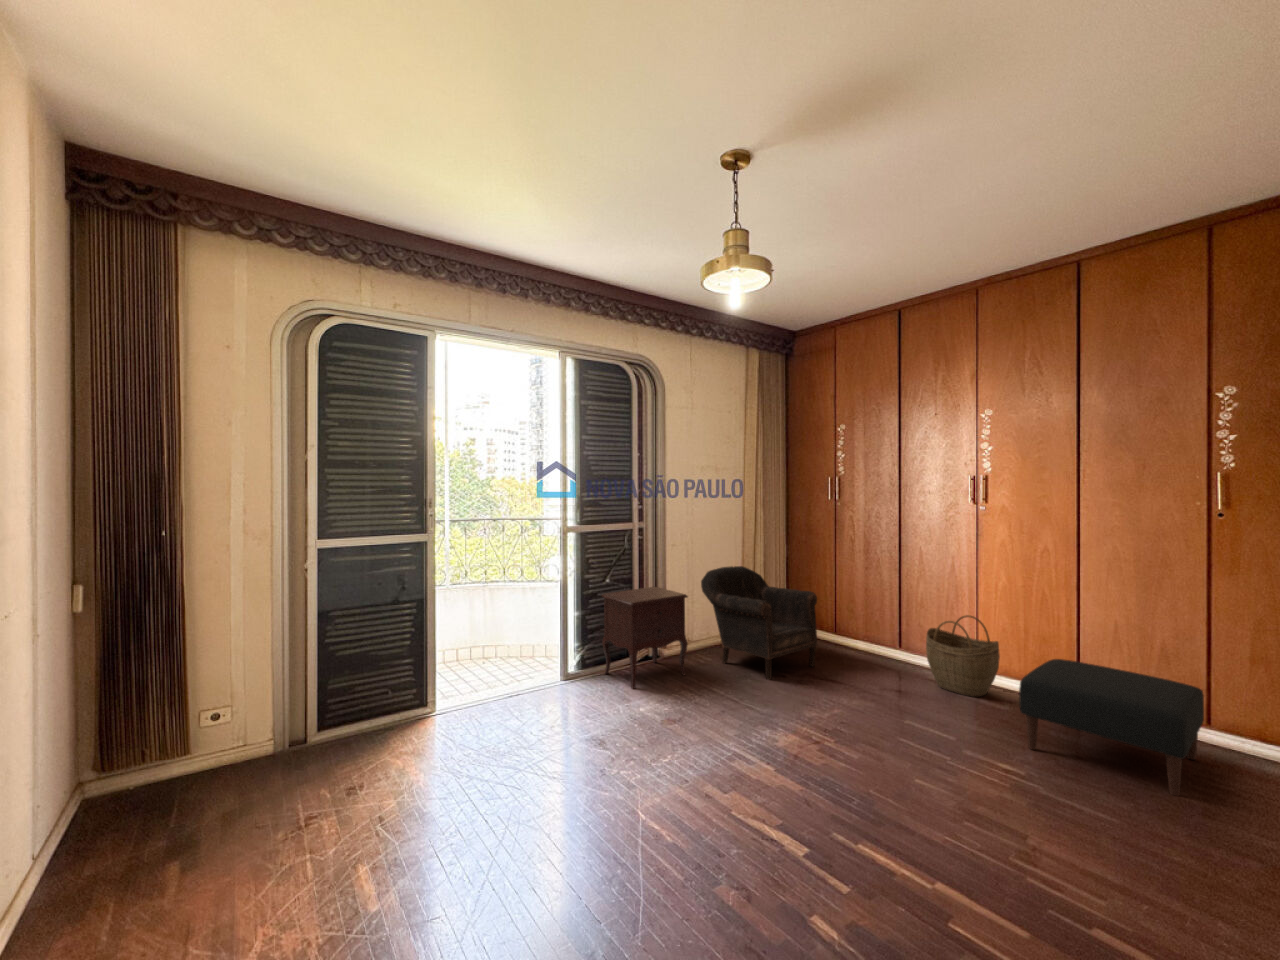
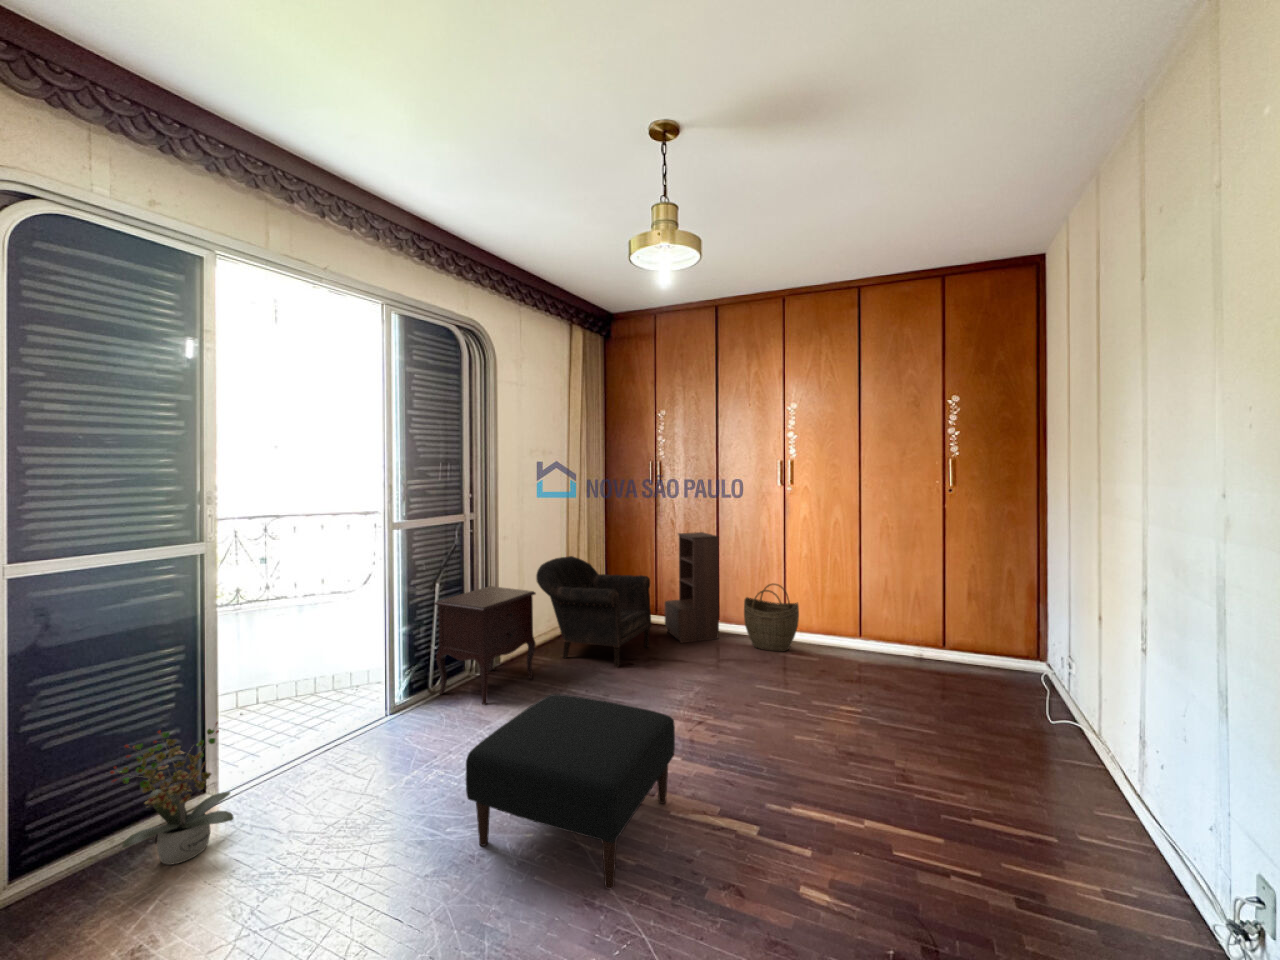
bookshelf: none [841,550,901,671] -> present [665,532,719,643]
potted plant: none [363,656,435,745] -> present [110,722,234,865]
ottoman: present [1019,659,1204,796] -> present [466,694,675,889]

